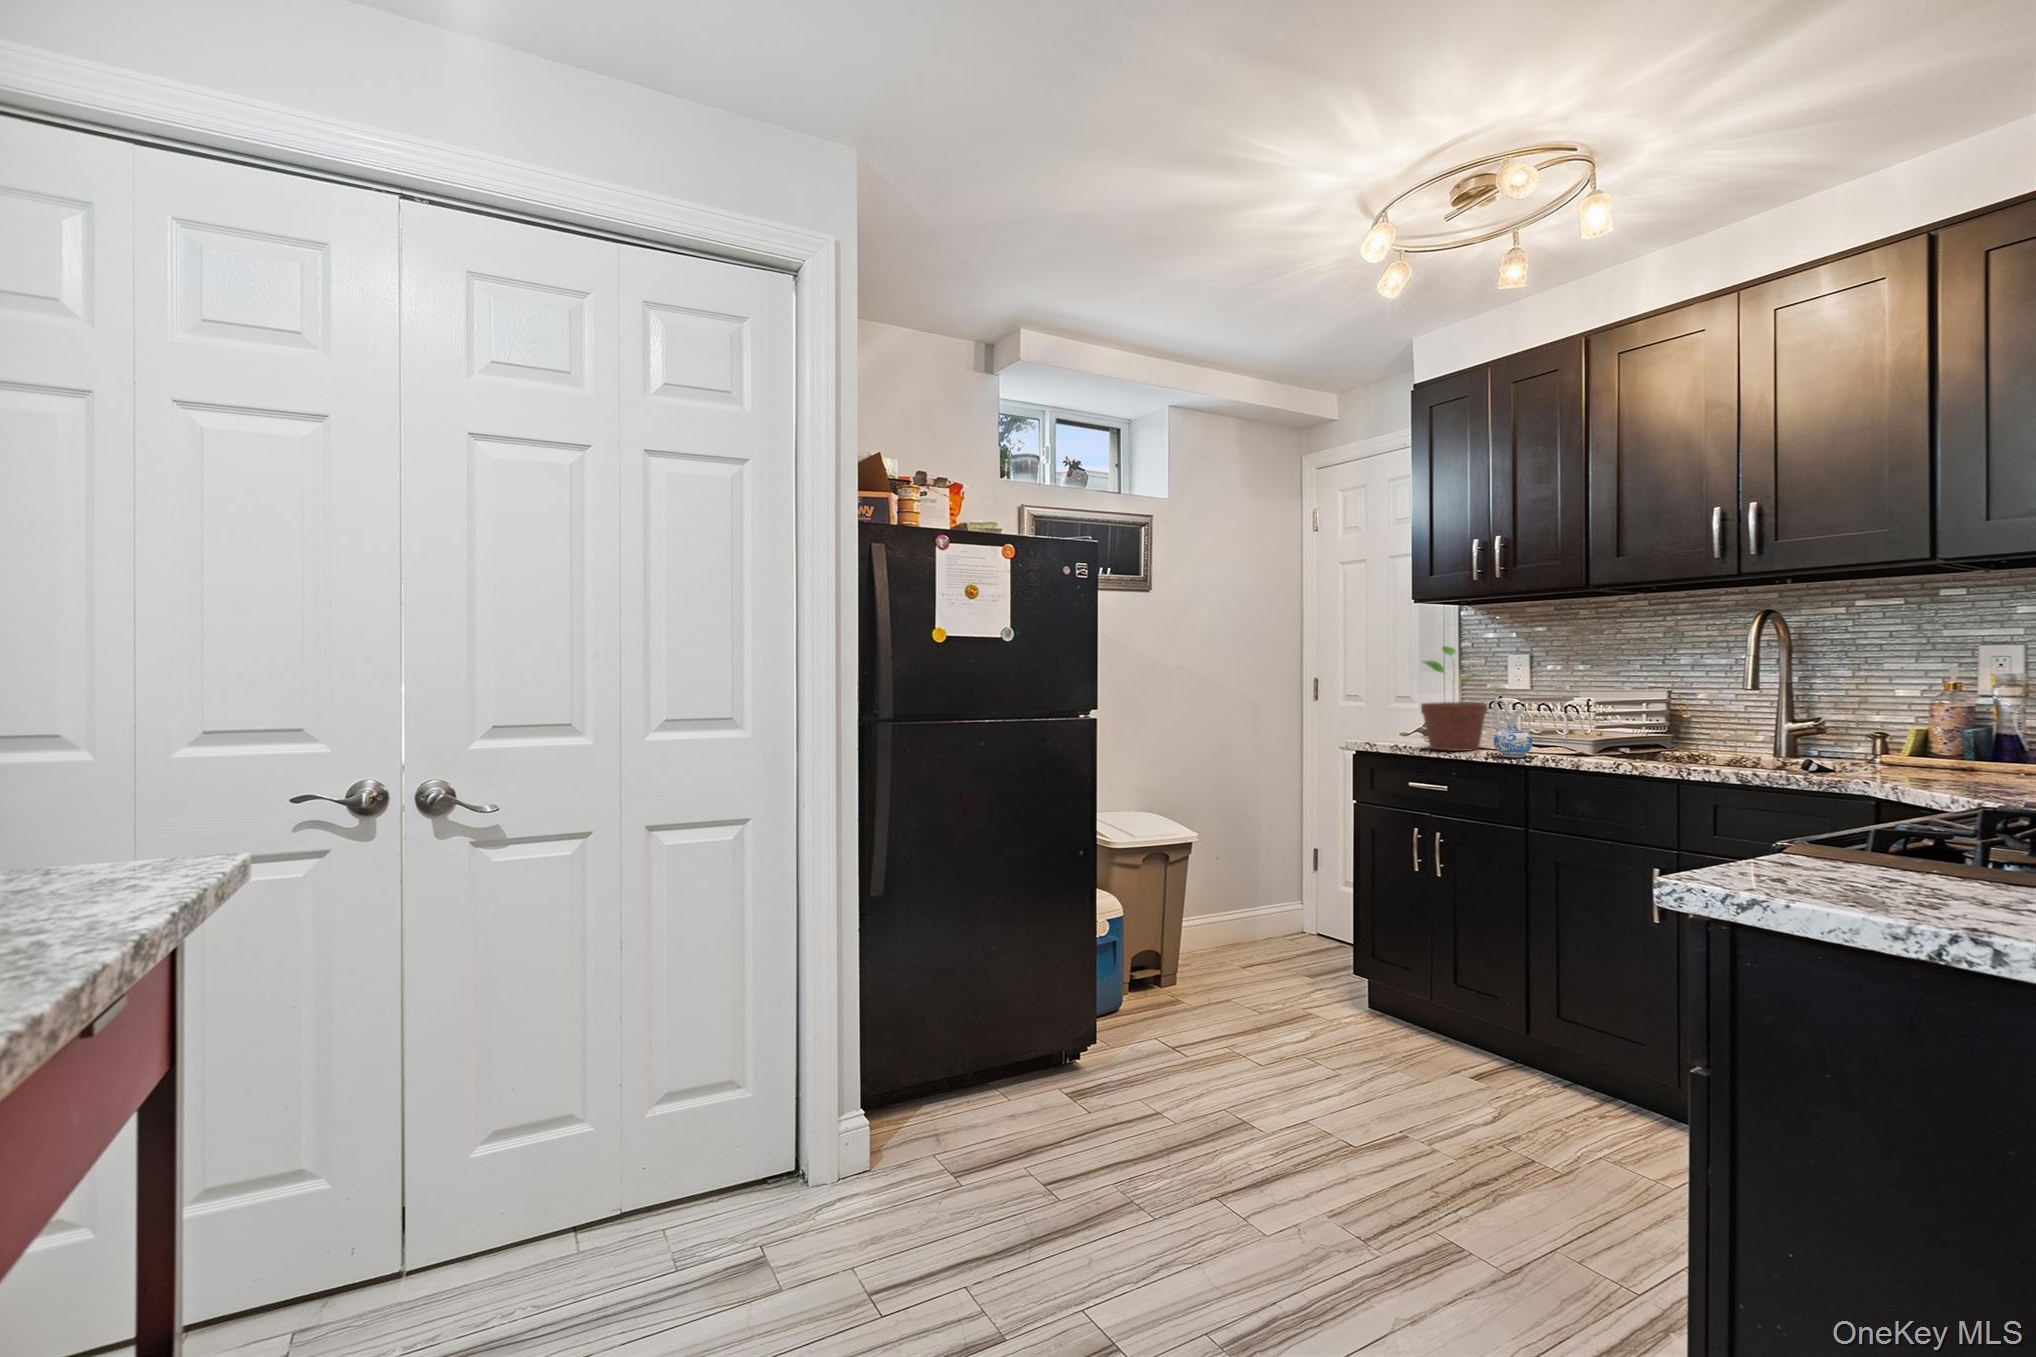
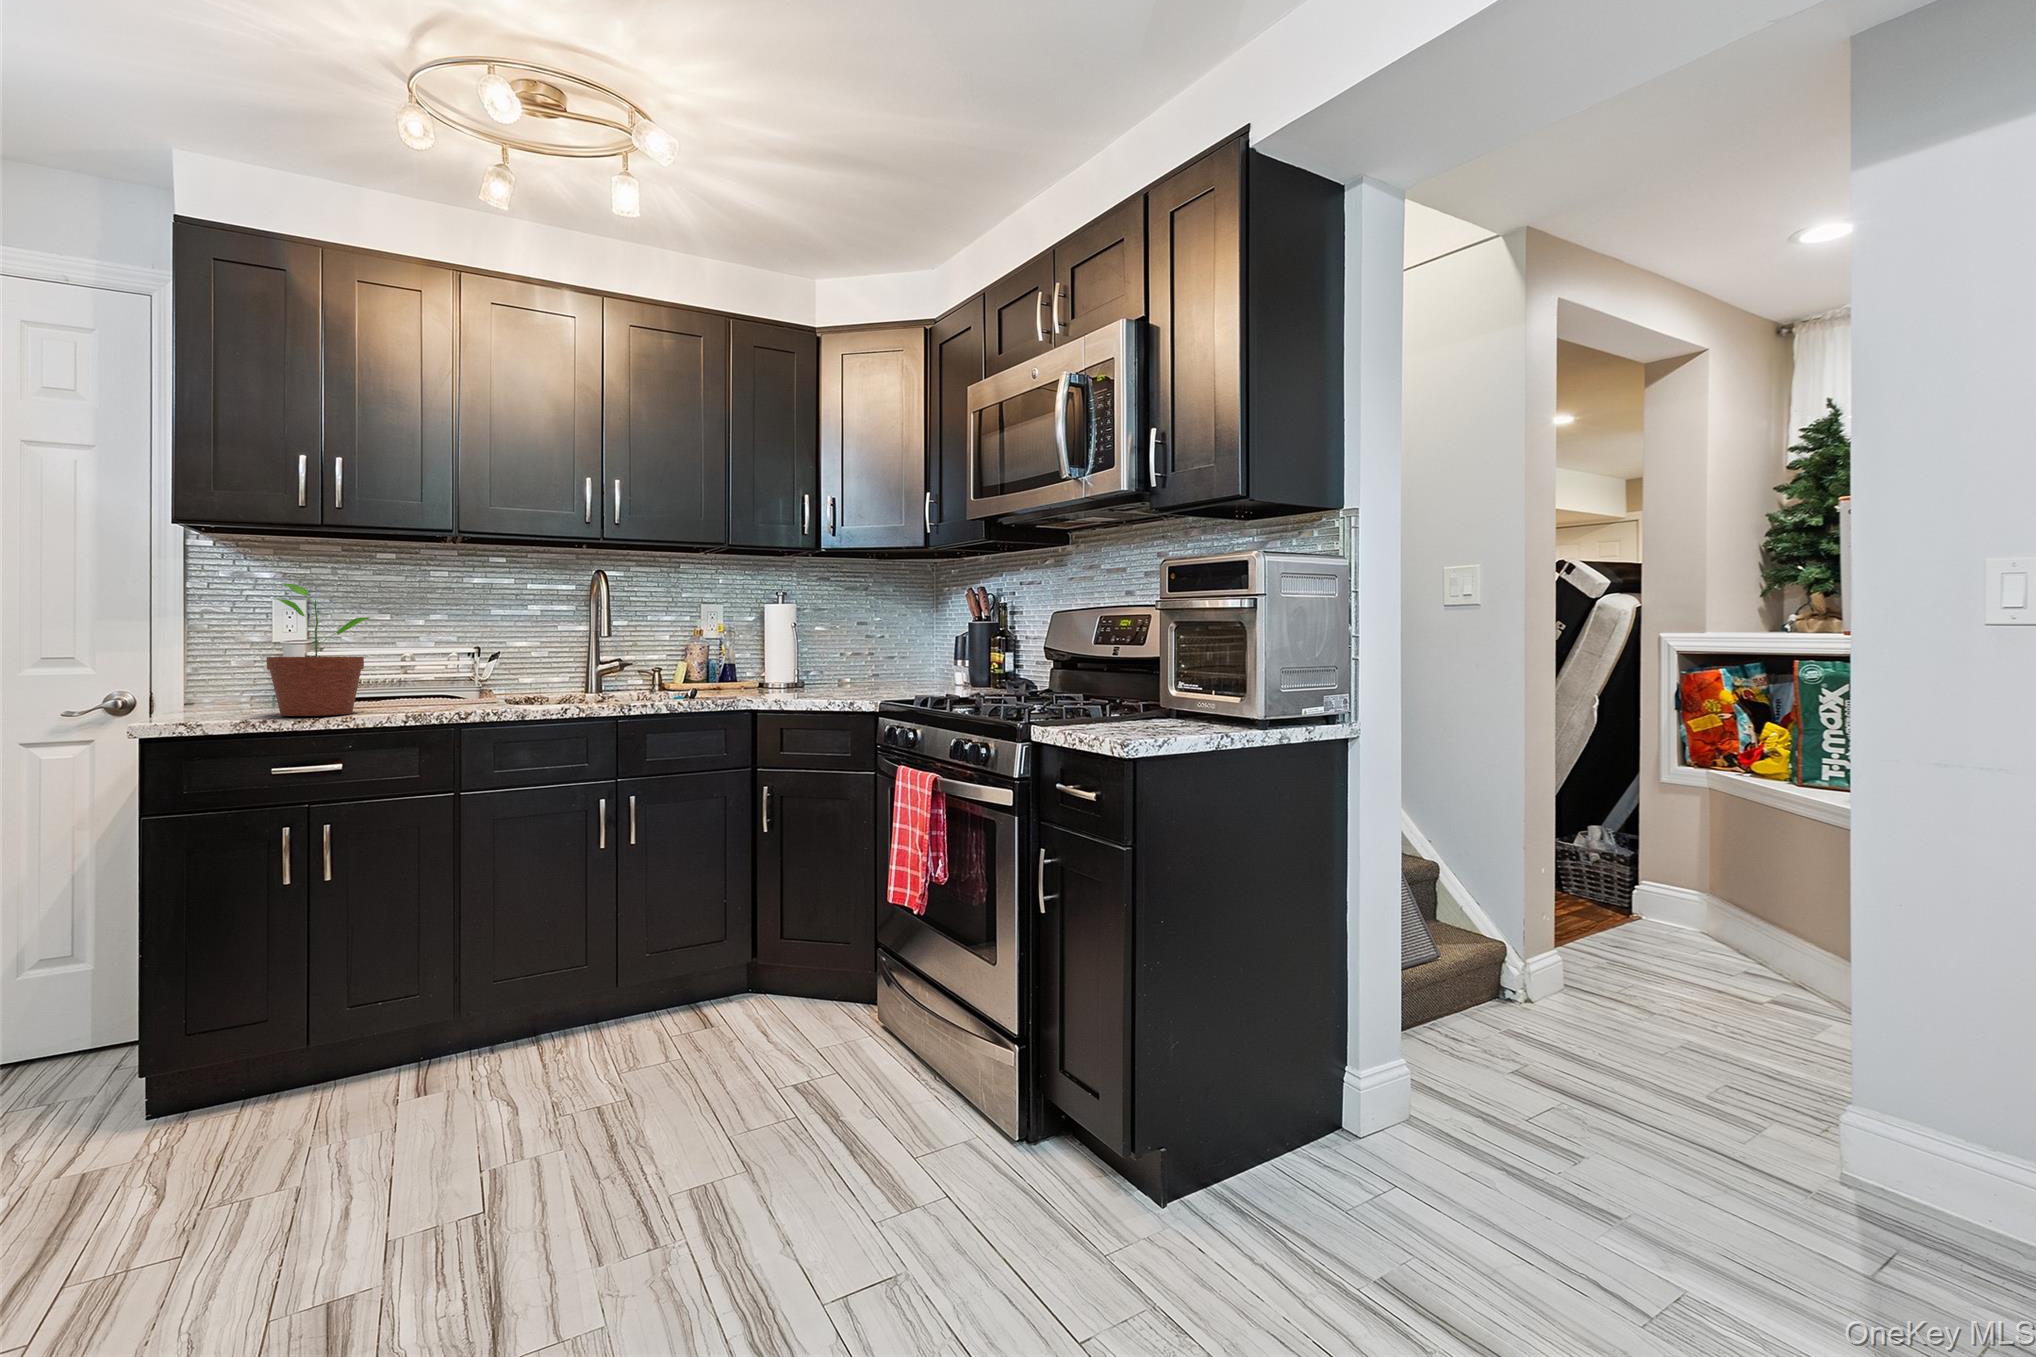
ceramic pitcher: present [1493,699,1532,757] -> none [411,647,458,713]

